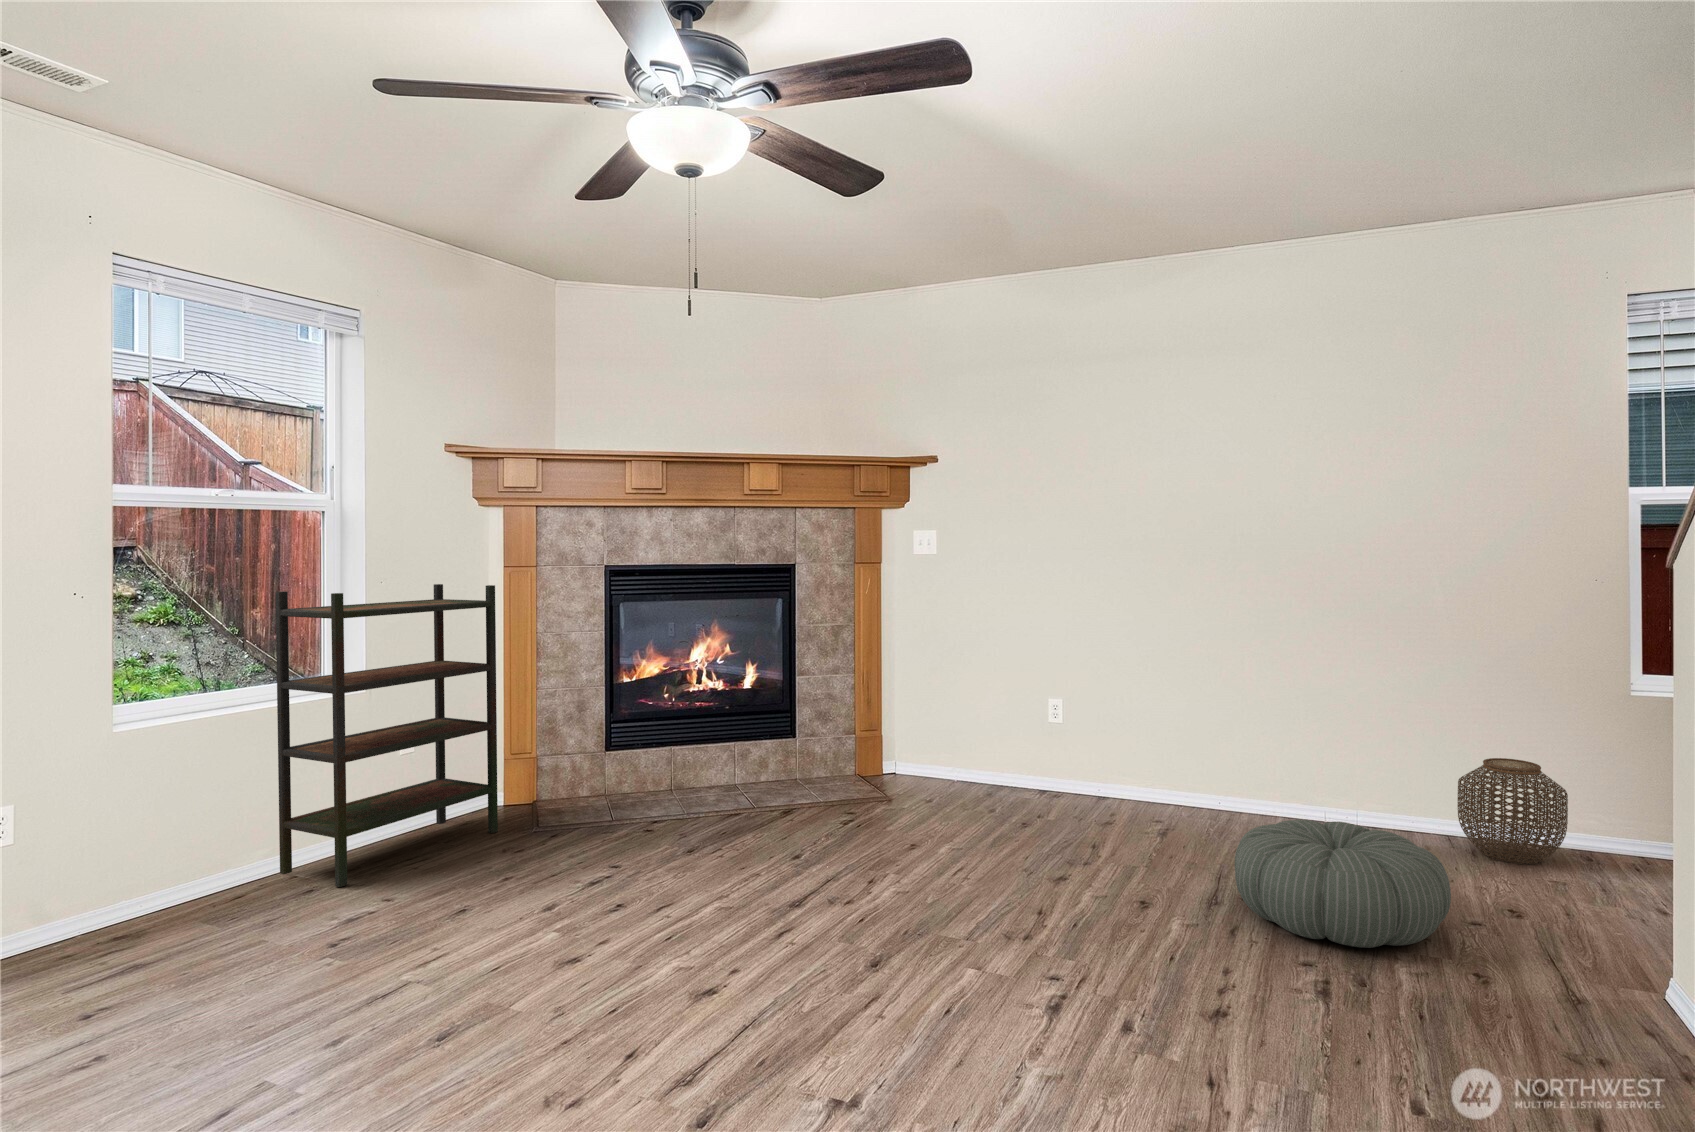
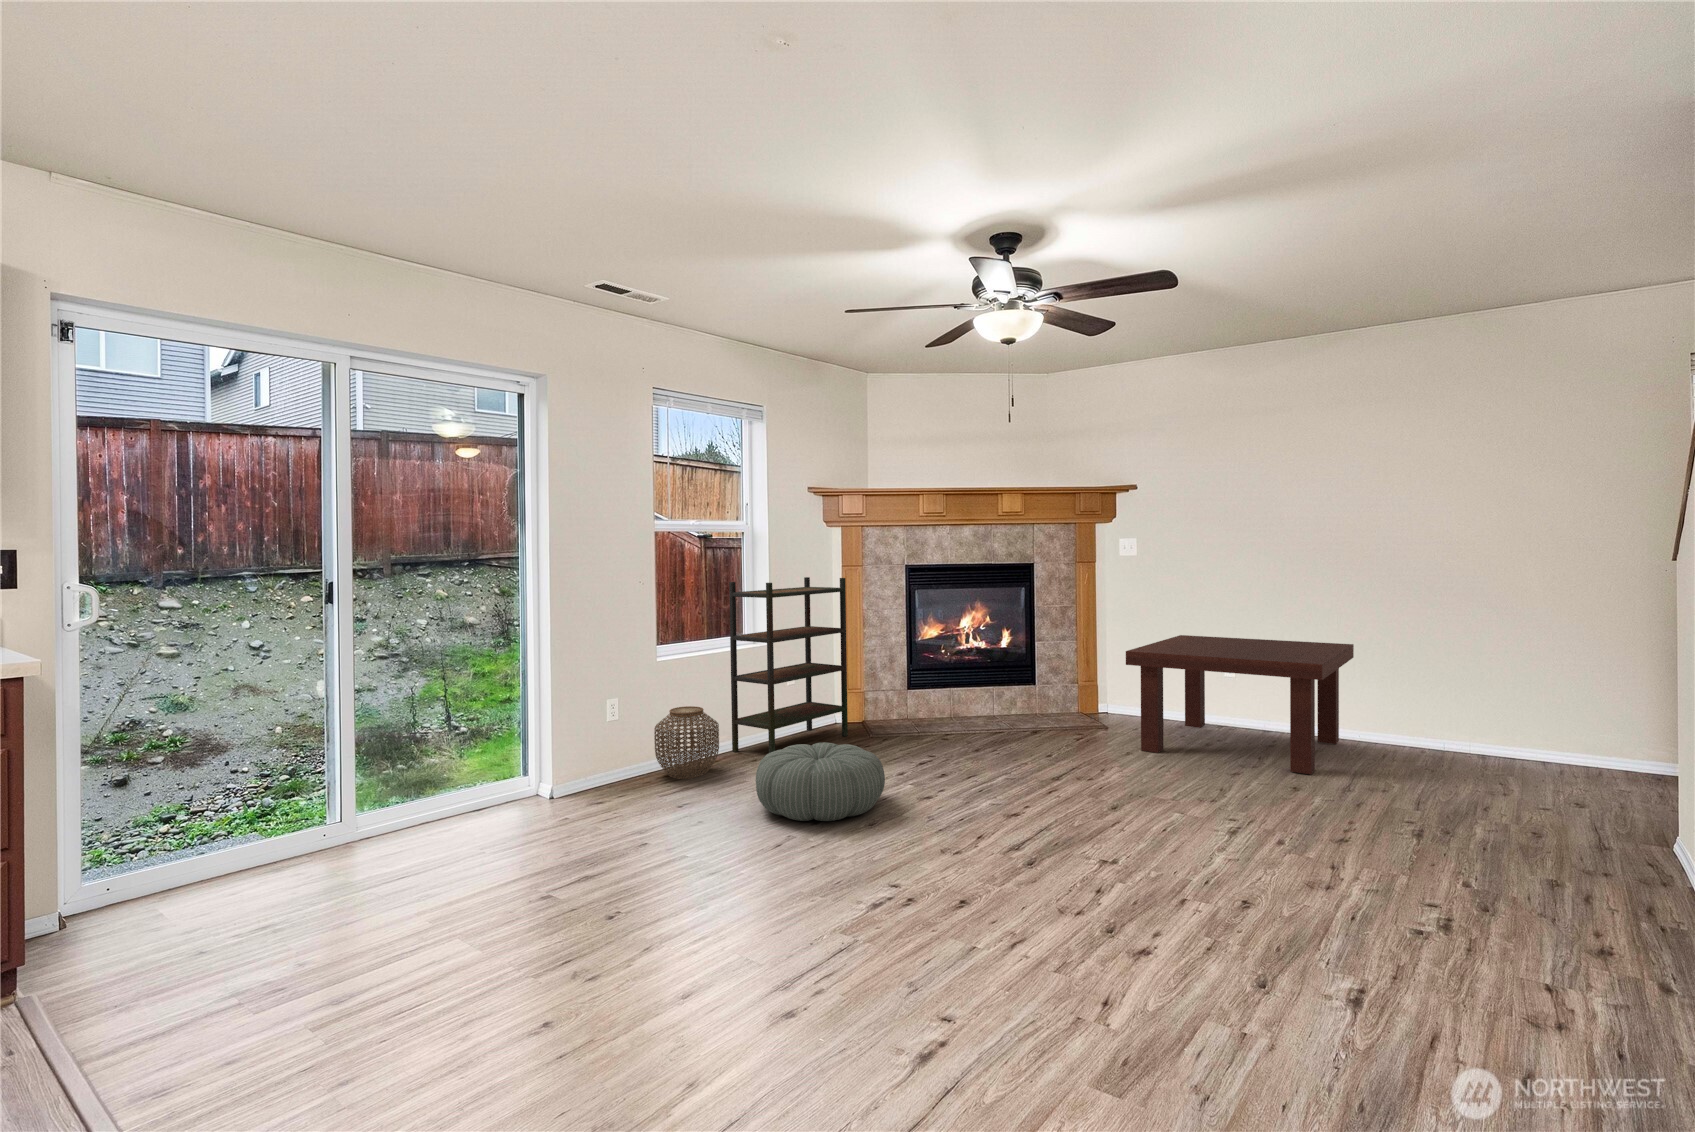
coffee table: none [911,666,1211,874] -> present [1126,635,1354,774]
woven basket: present [1458,758,1568,864] -> present [654,706,719,779]
pouf: present [1235,820,1451,948] -> present [756,743,885,821]

